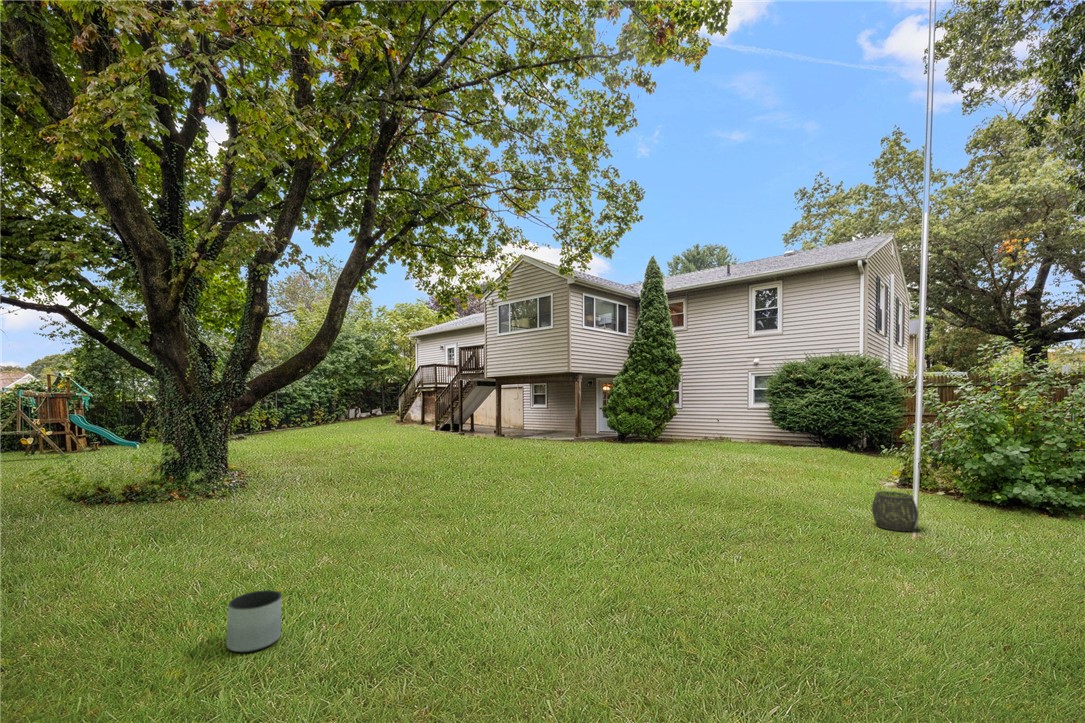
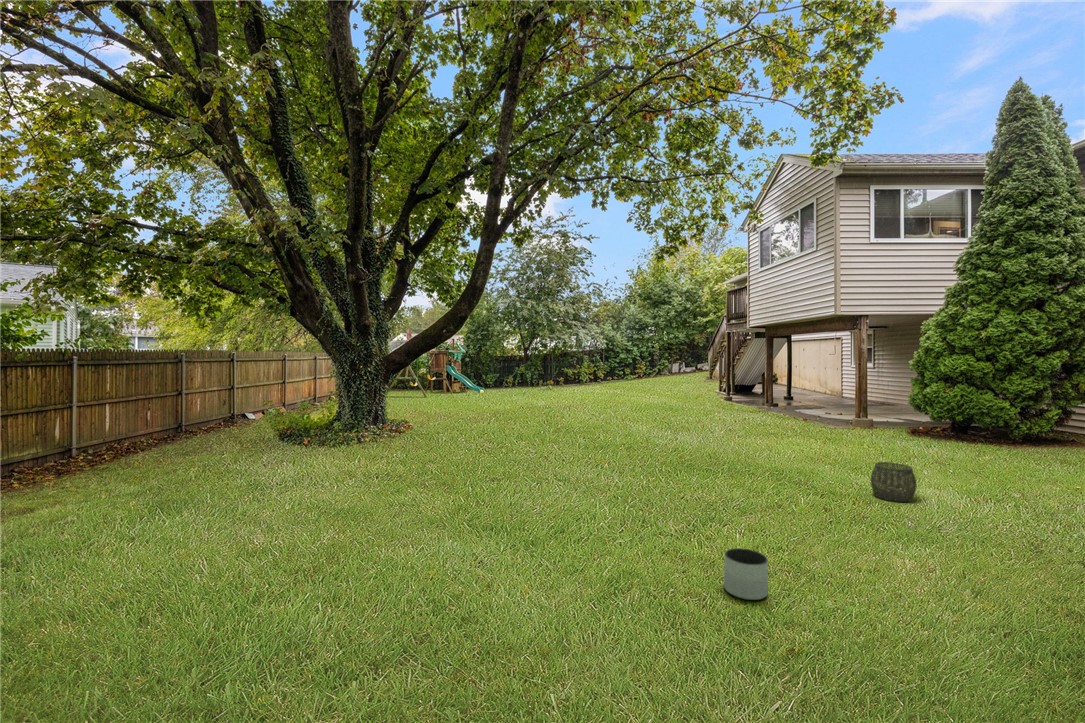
planter: present [227,590,282,653] -> present [724,548,768,600]

